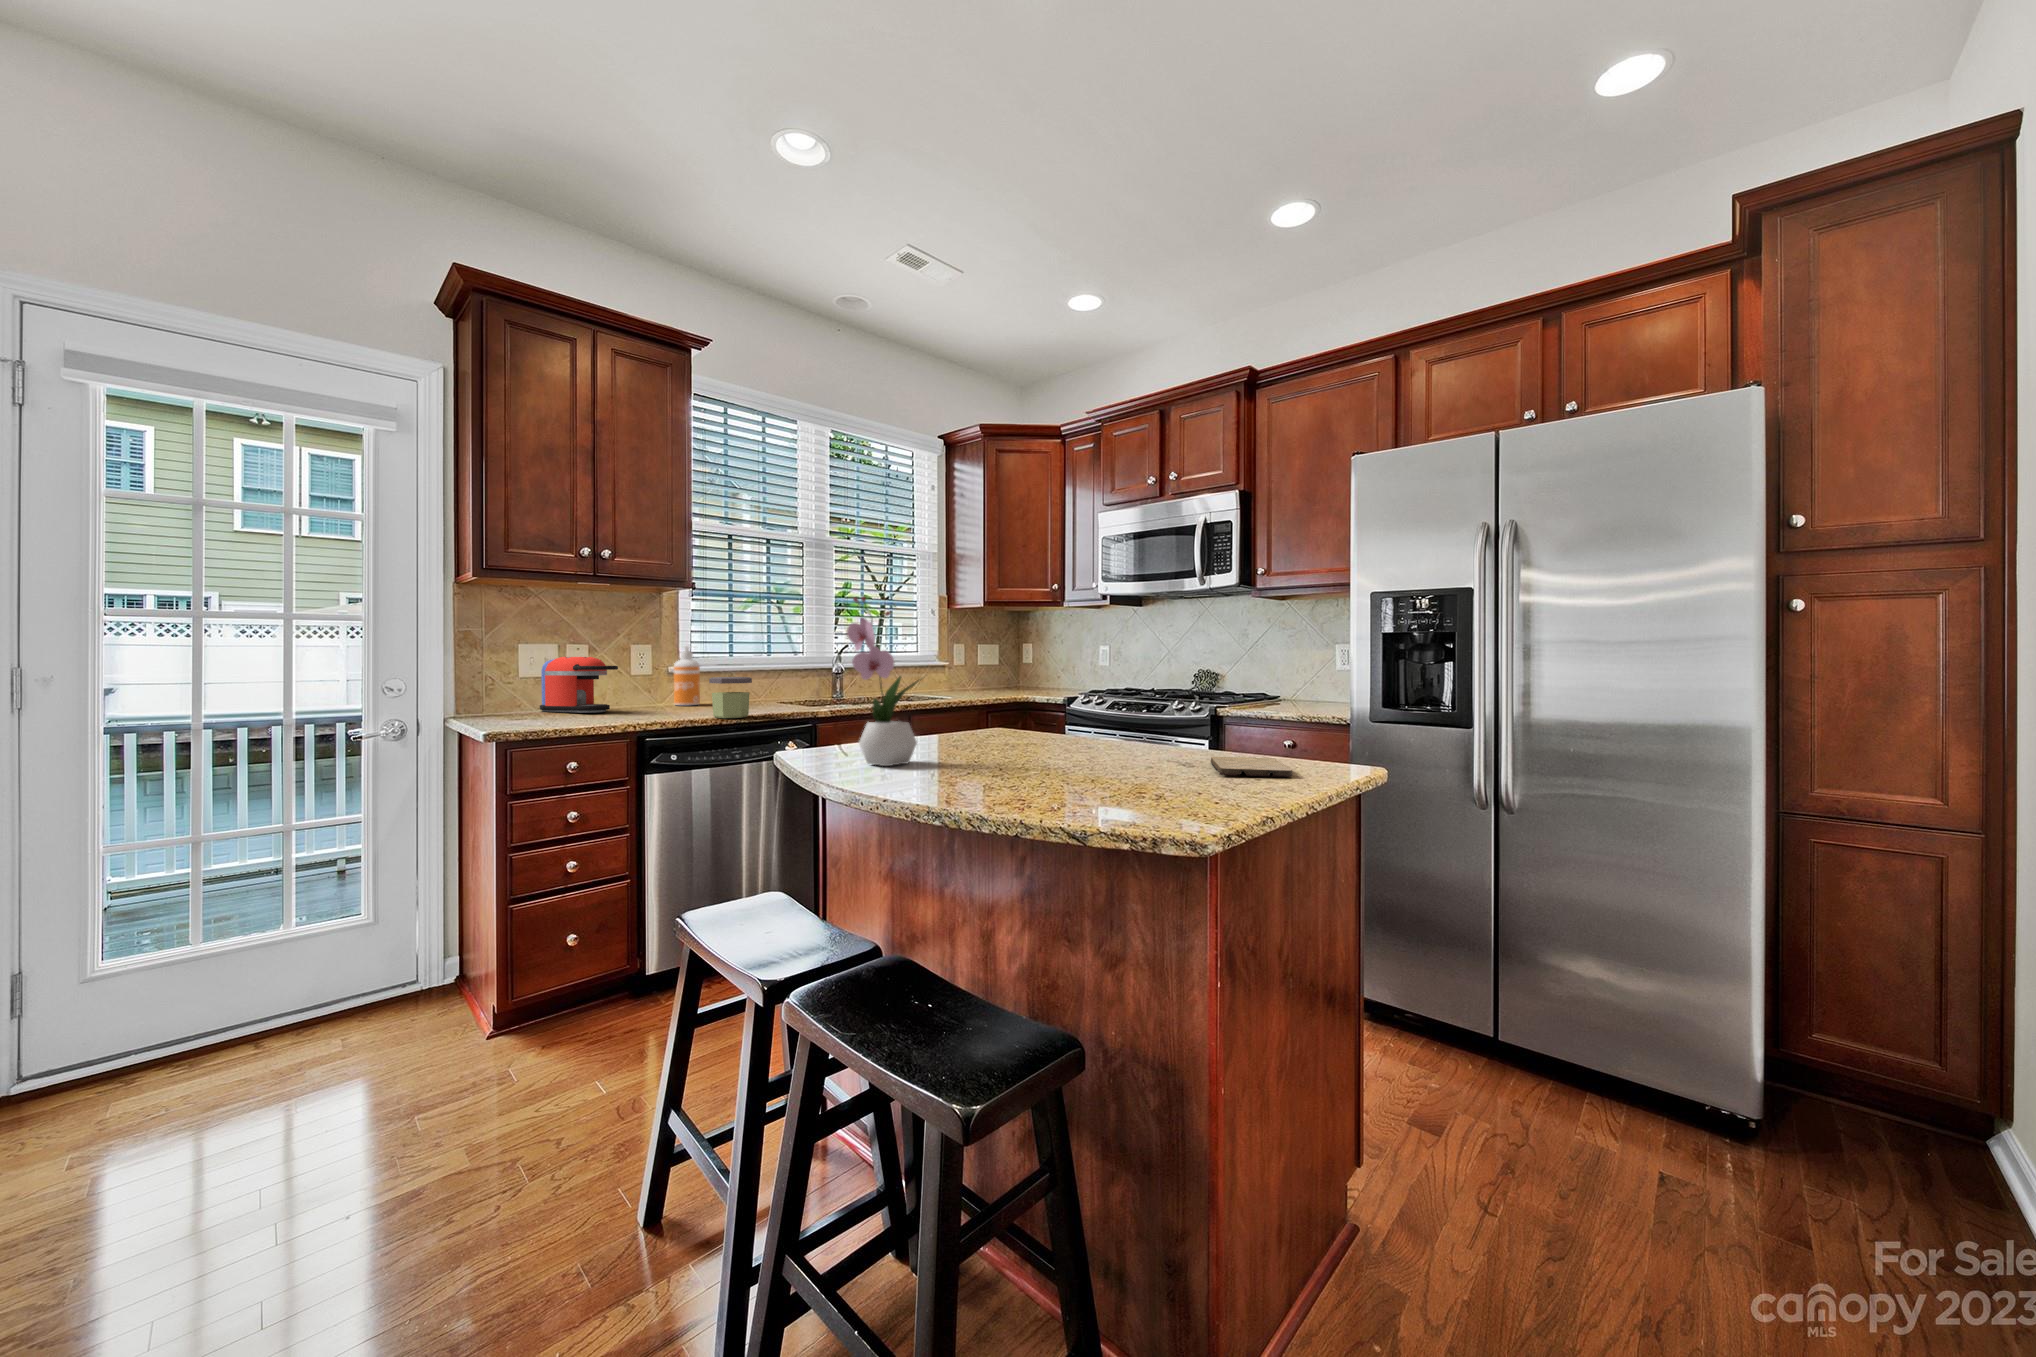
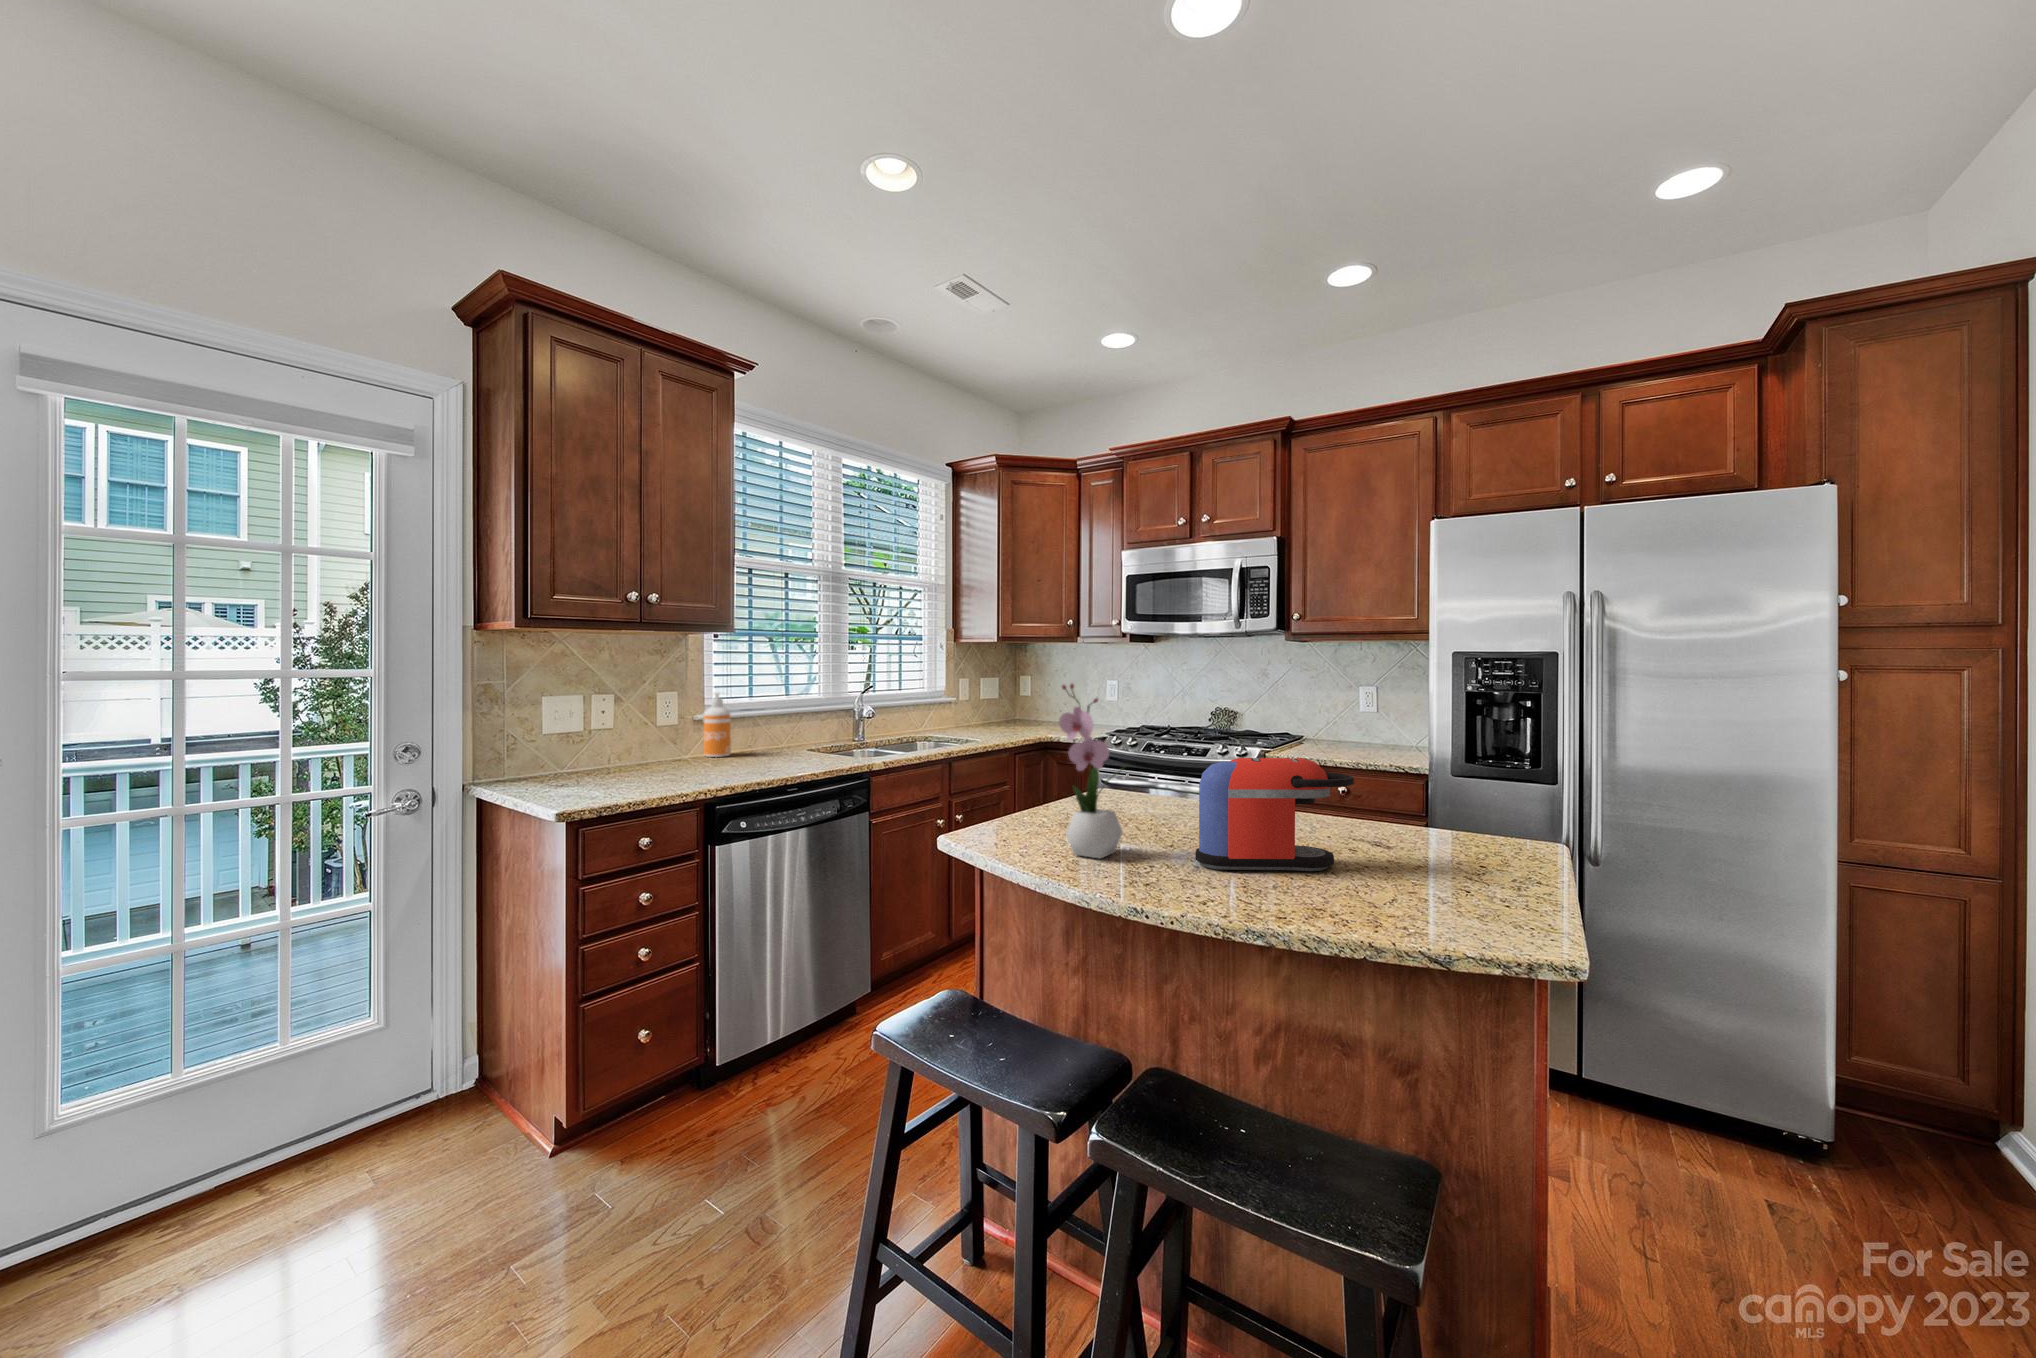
coffee maker: present [540,657,618,713] -> present [1195,758,1354,871]
jar: present [709,677,752,718] -> none [765,729,807,775]
cutting board: present [1211,757,1293,777] -> none [1403,837,1514,865]

